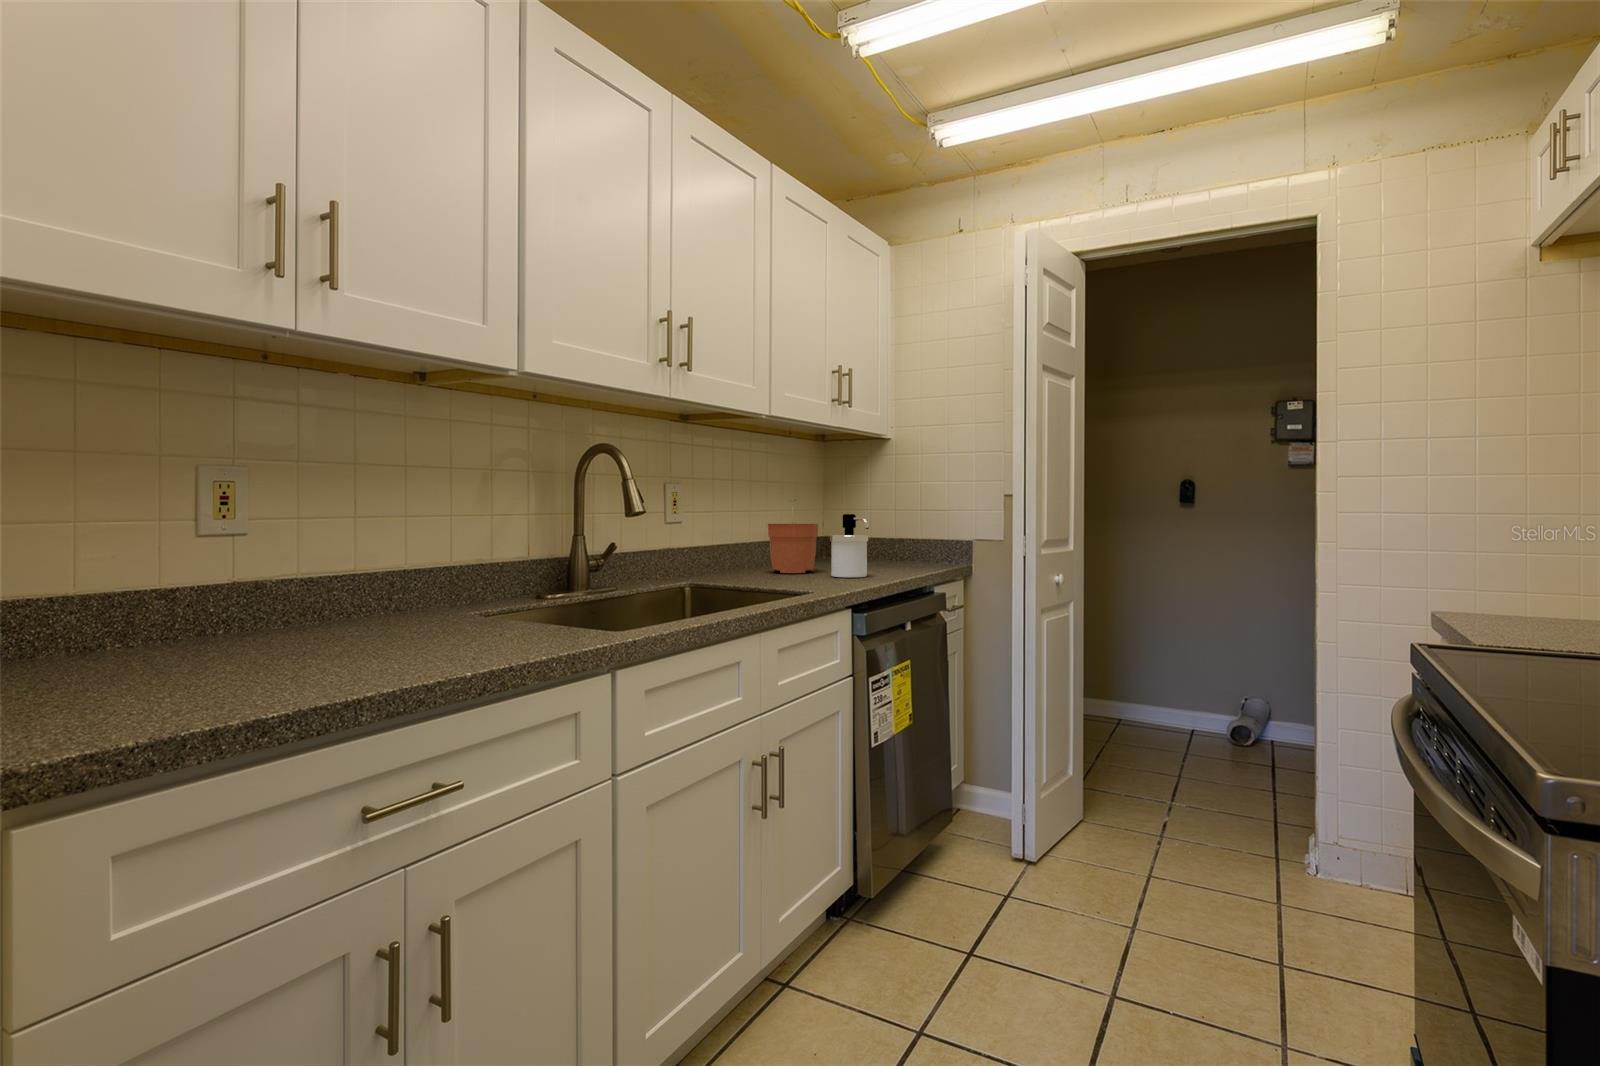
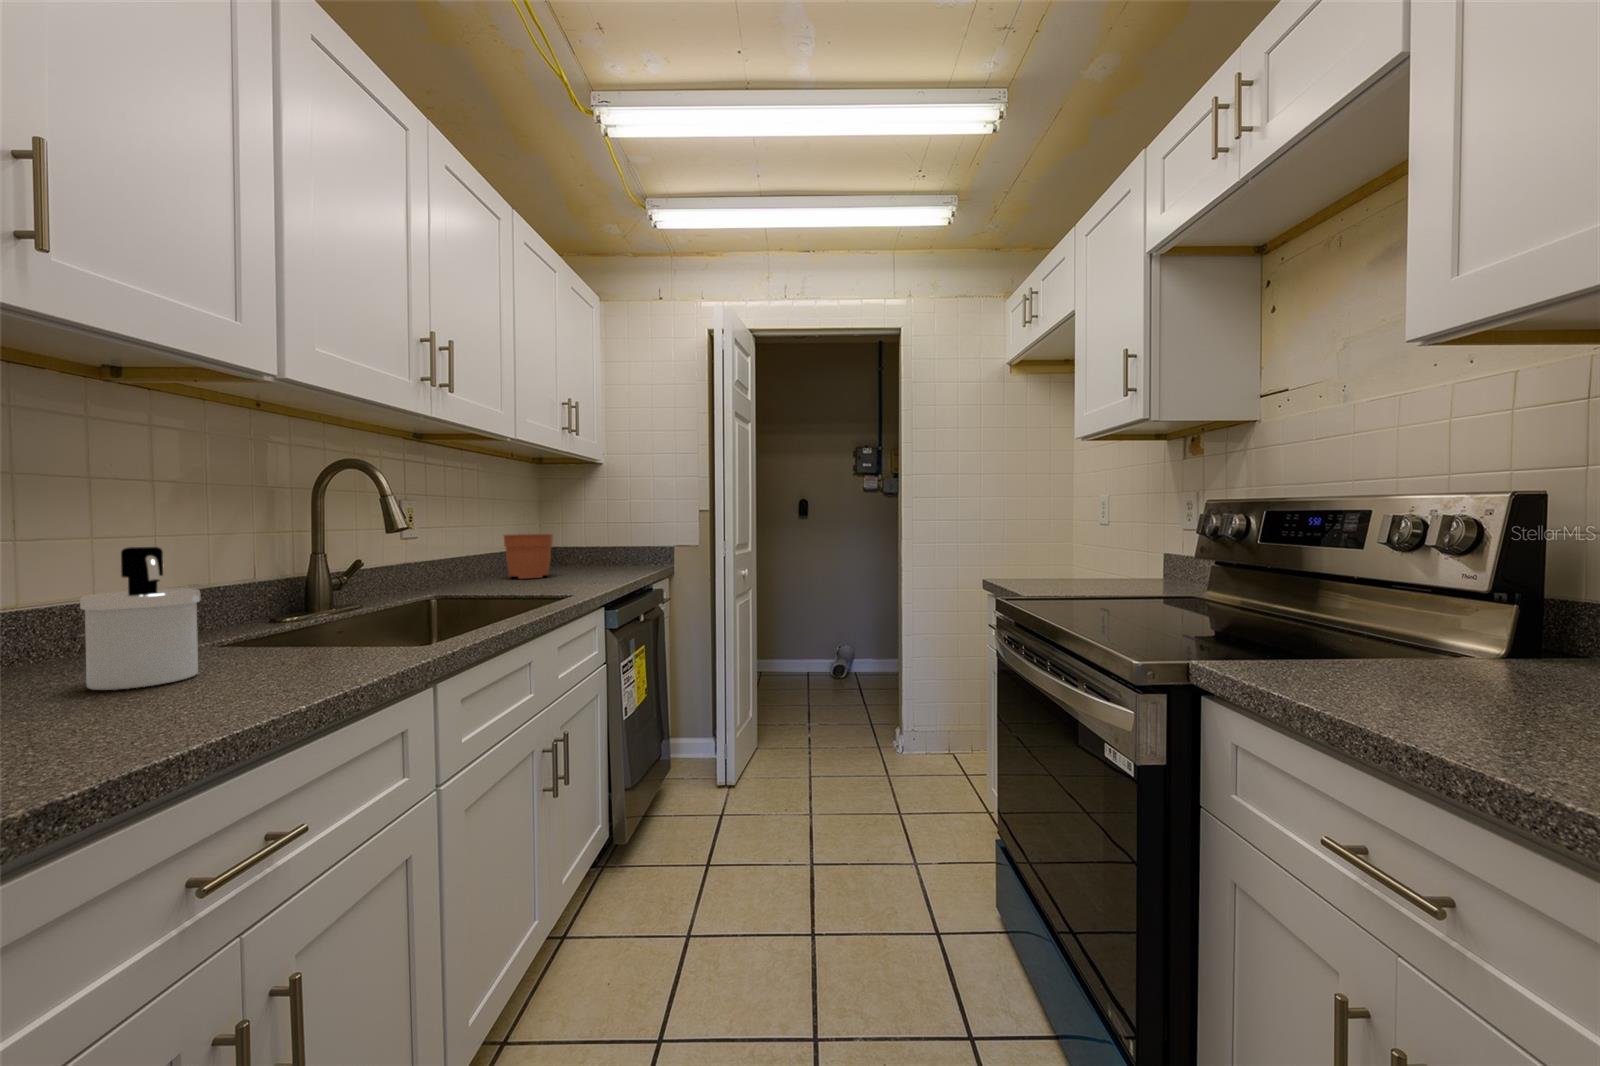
soap dispenser: present [830,514,869,577] -> present [80,547,200,690]

